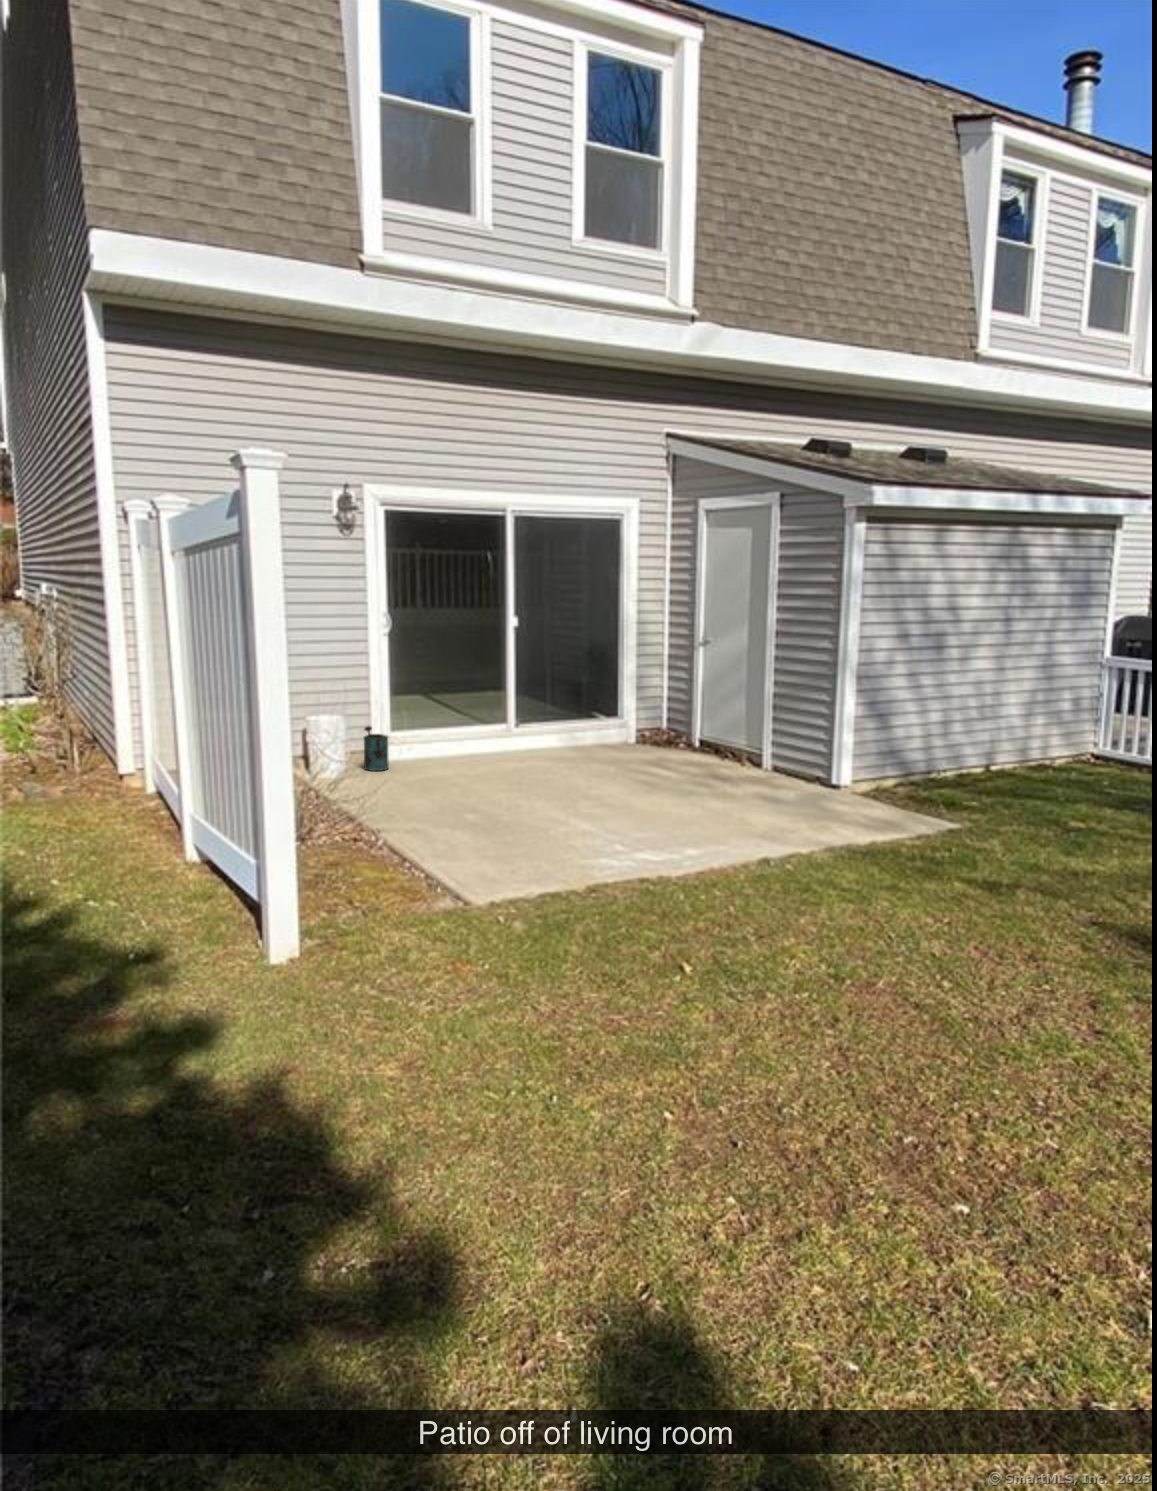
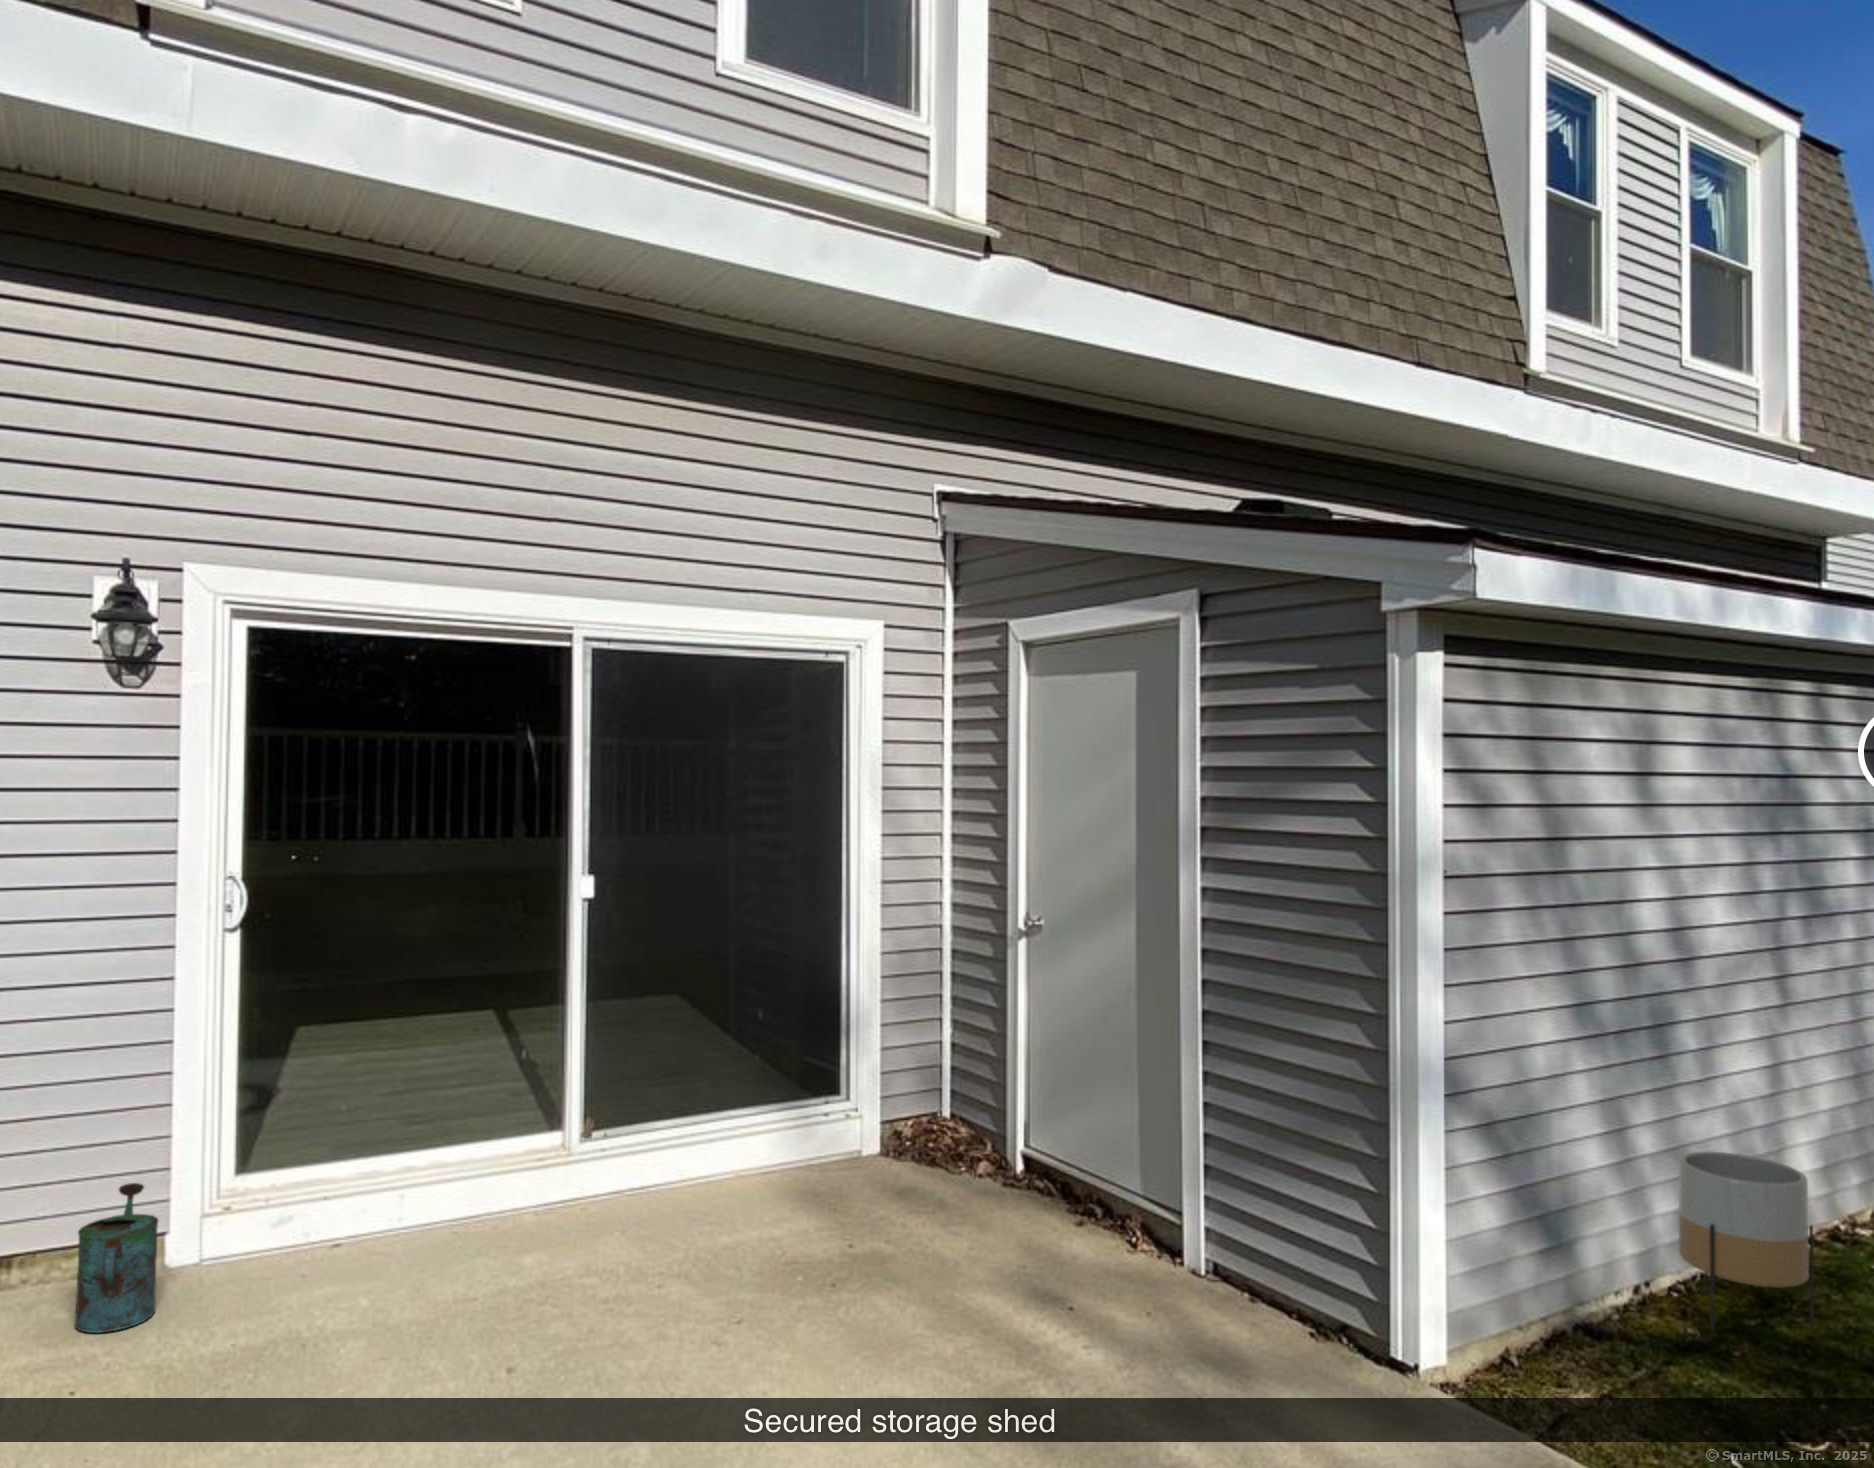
planter: none [958,725,1005,787] -> present [1679,1152,1814,1332]

